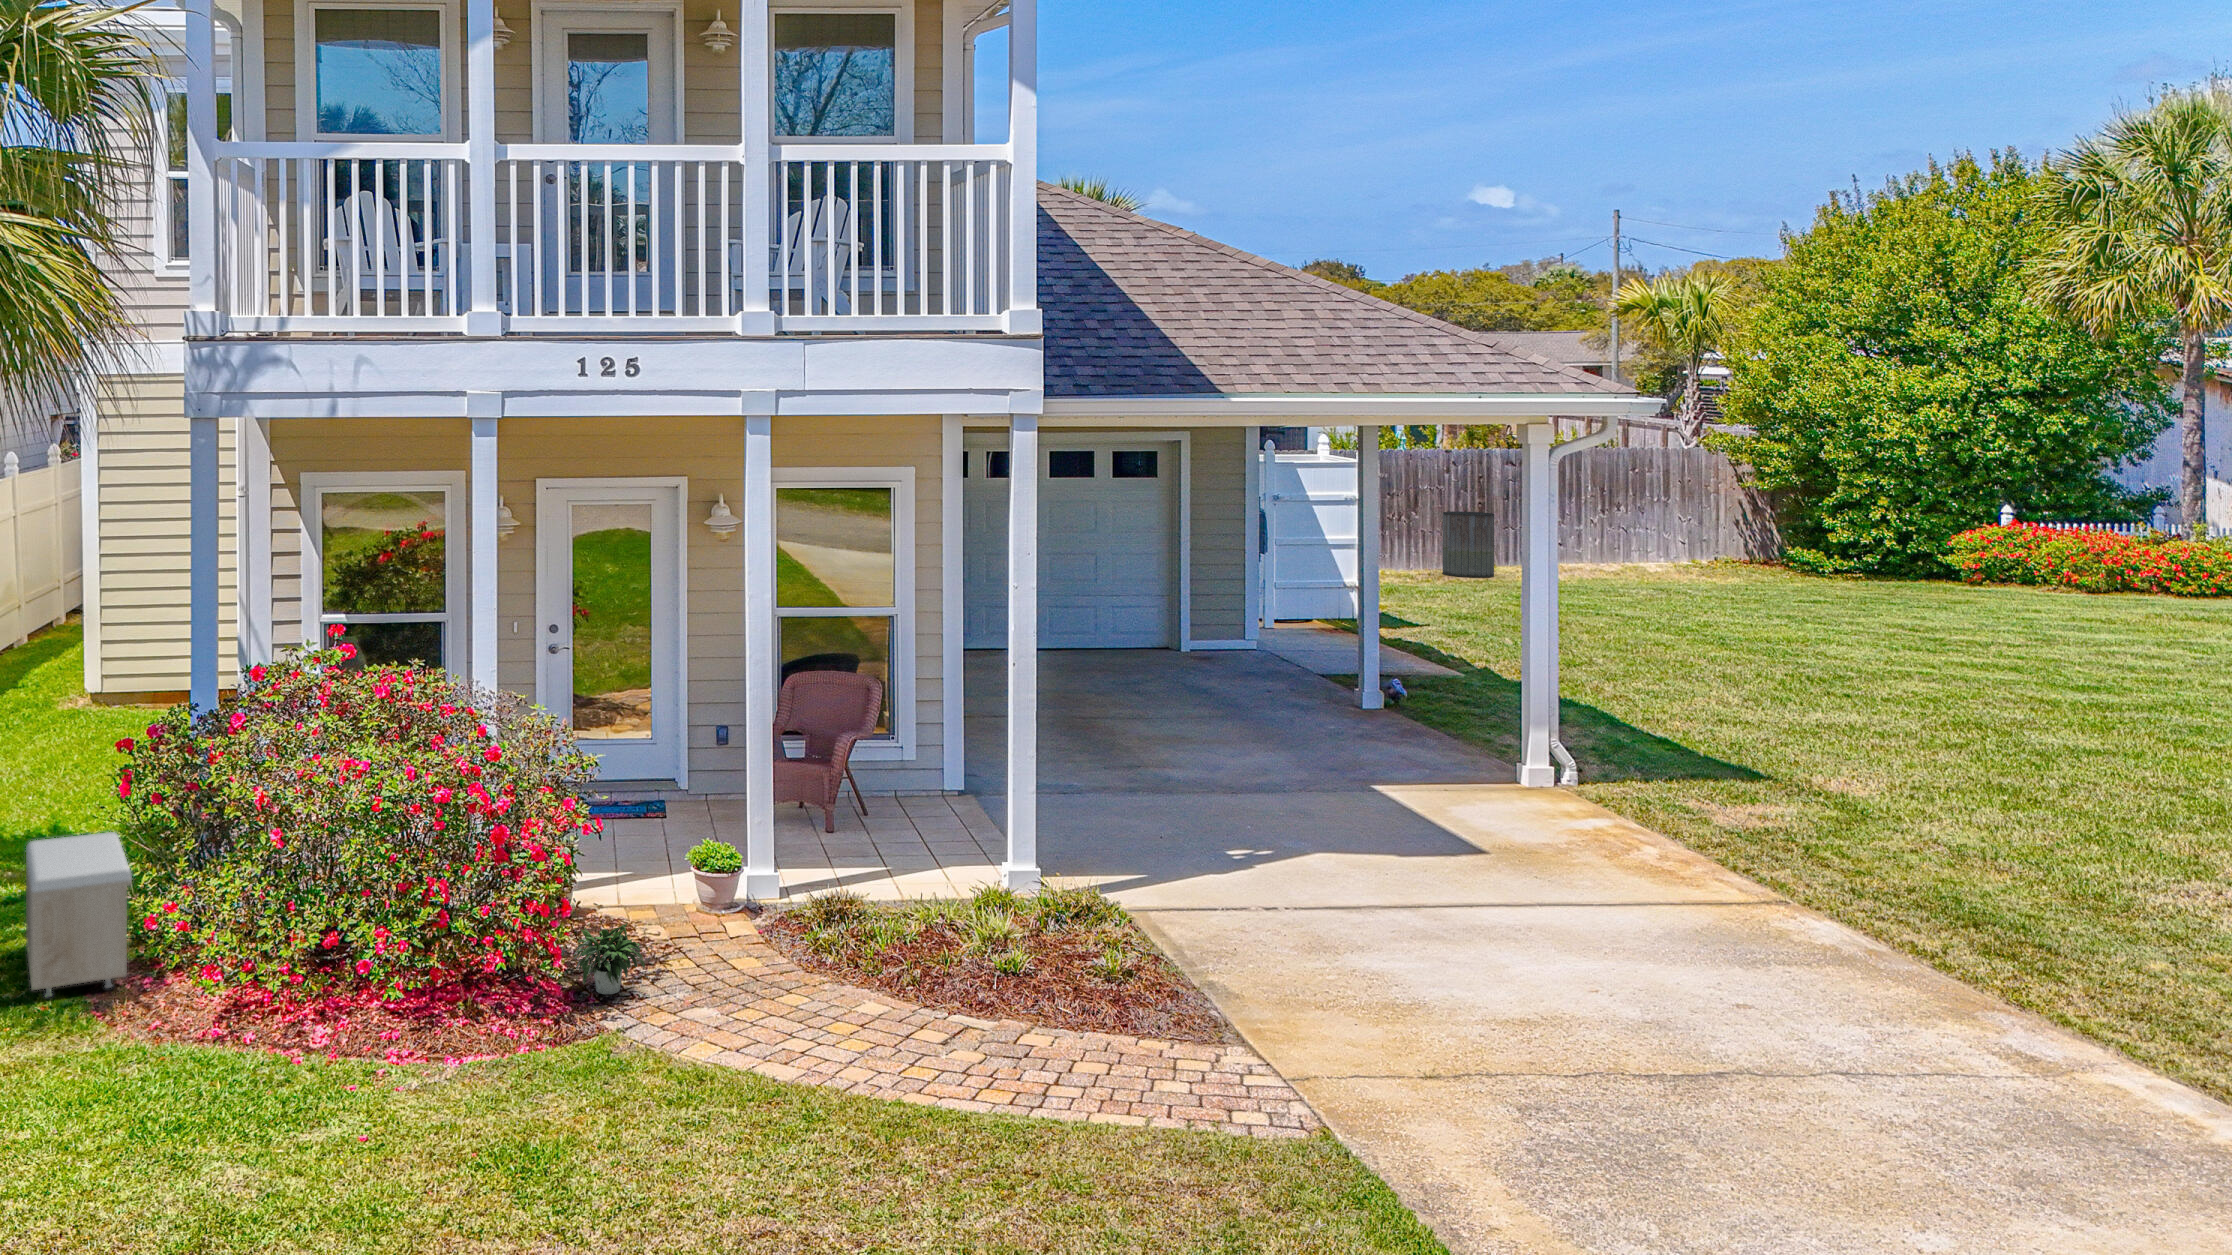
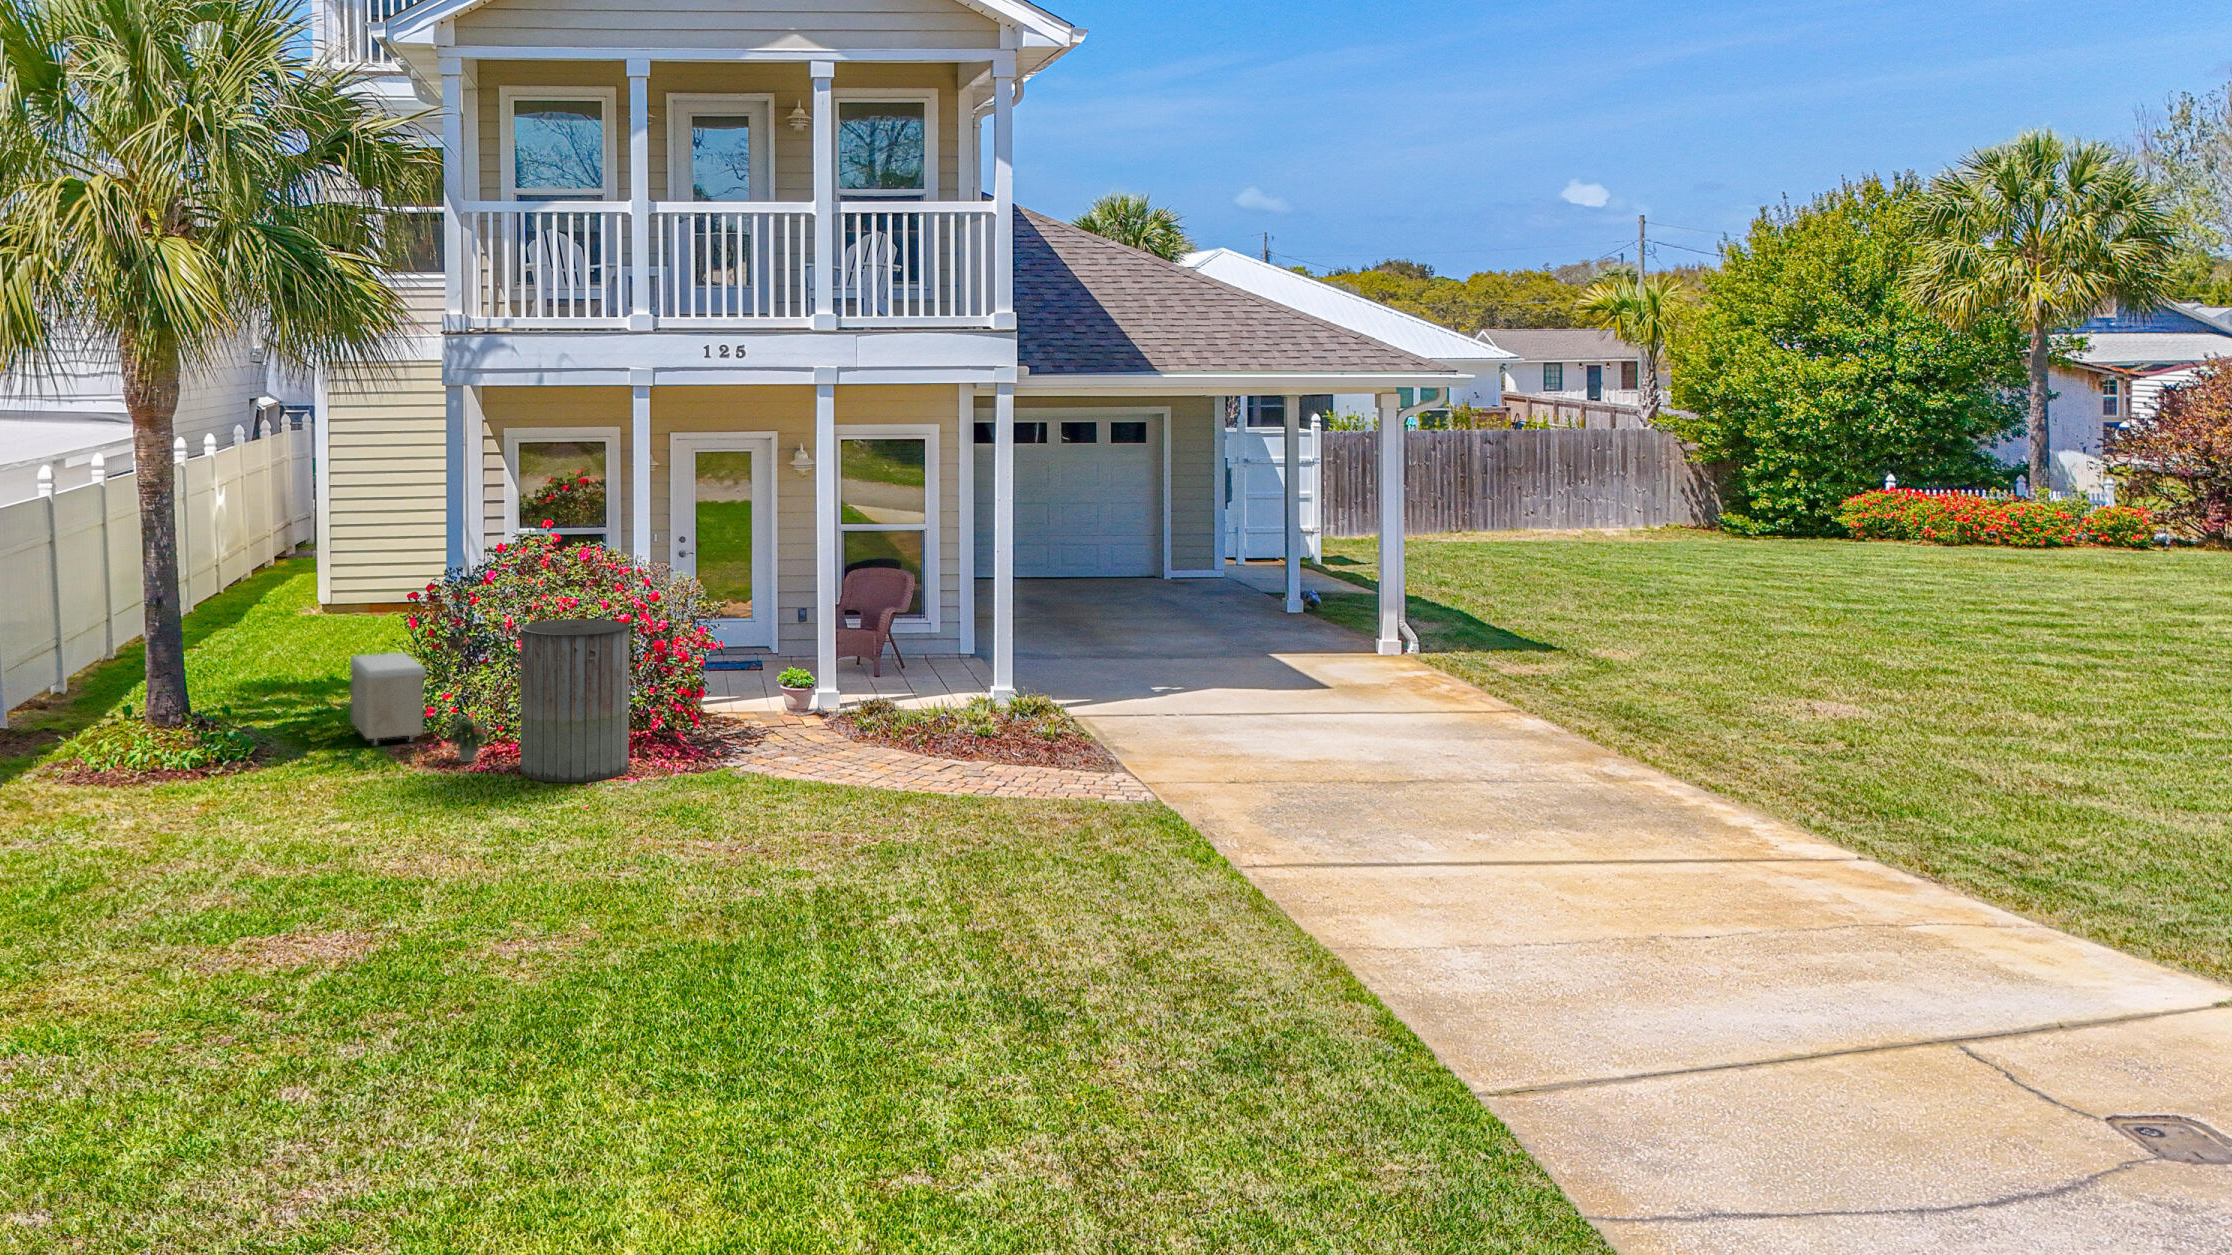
trash can: present [1443,511,1494,578] -> present [520,619,629,783]
potted plant: present [574,923,645,994] -> present [446,716,488,762]

